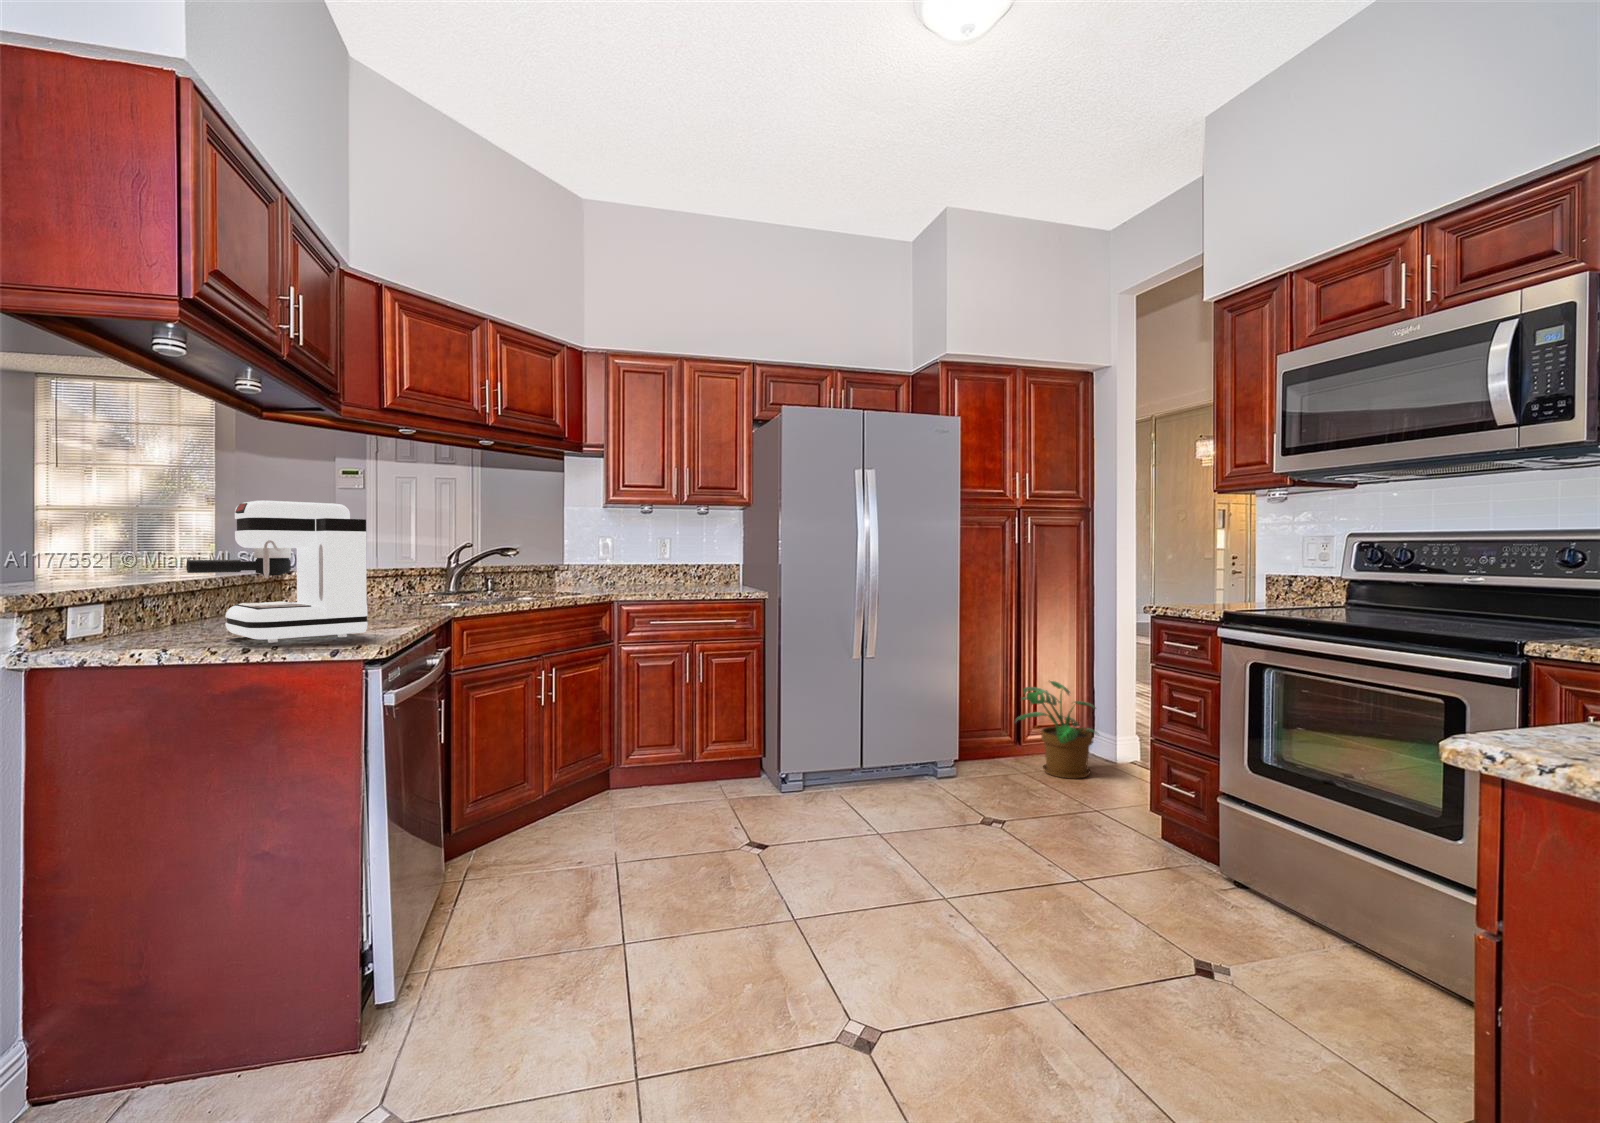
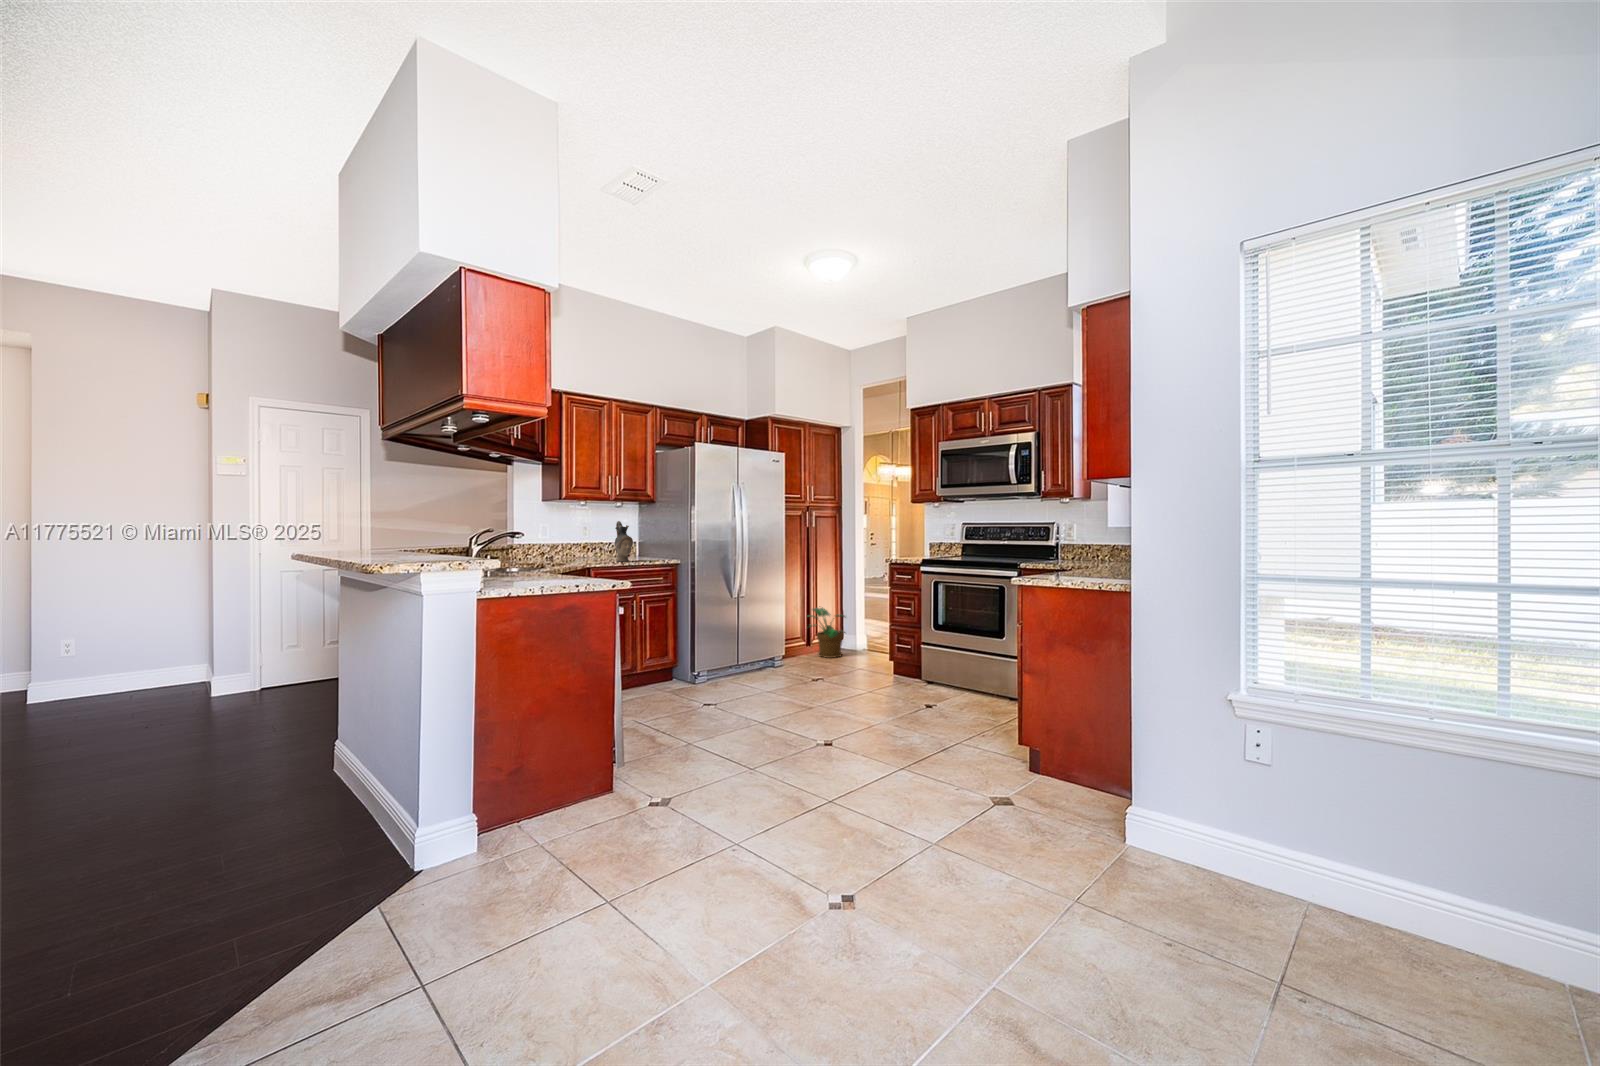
coffee maker: present [186,501,367,643] -> none [527,514,598,584]
ceramic pitcher: none [668,528,695,592] -> present [615,521,633,562]

